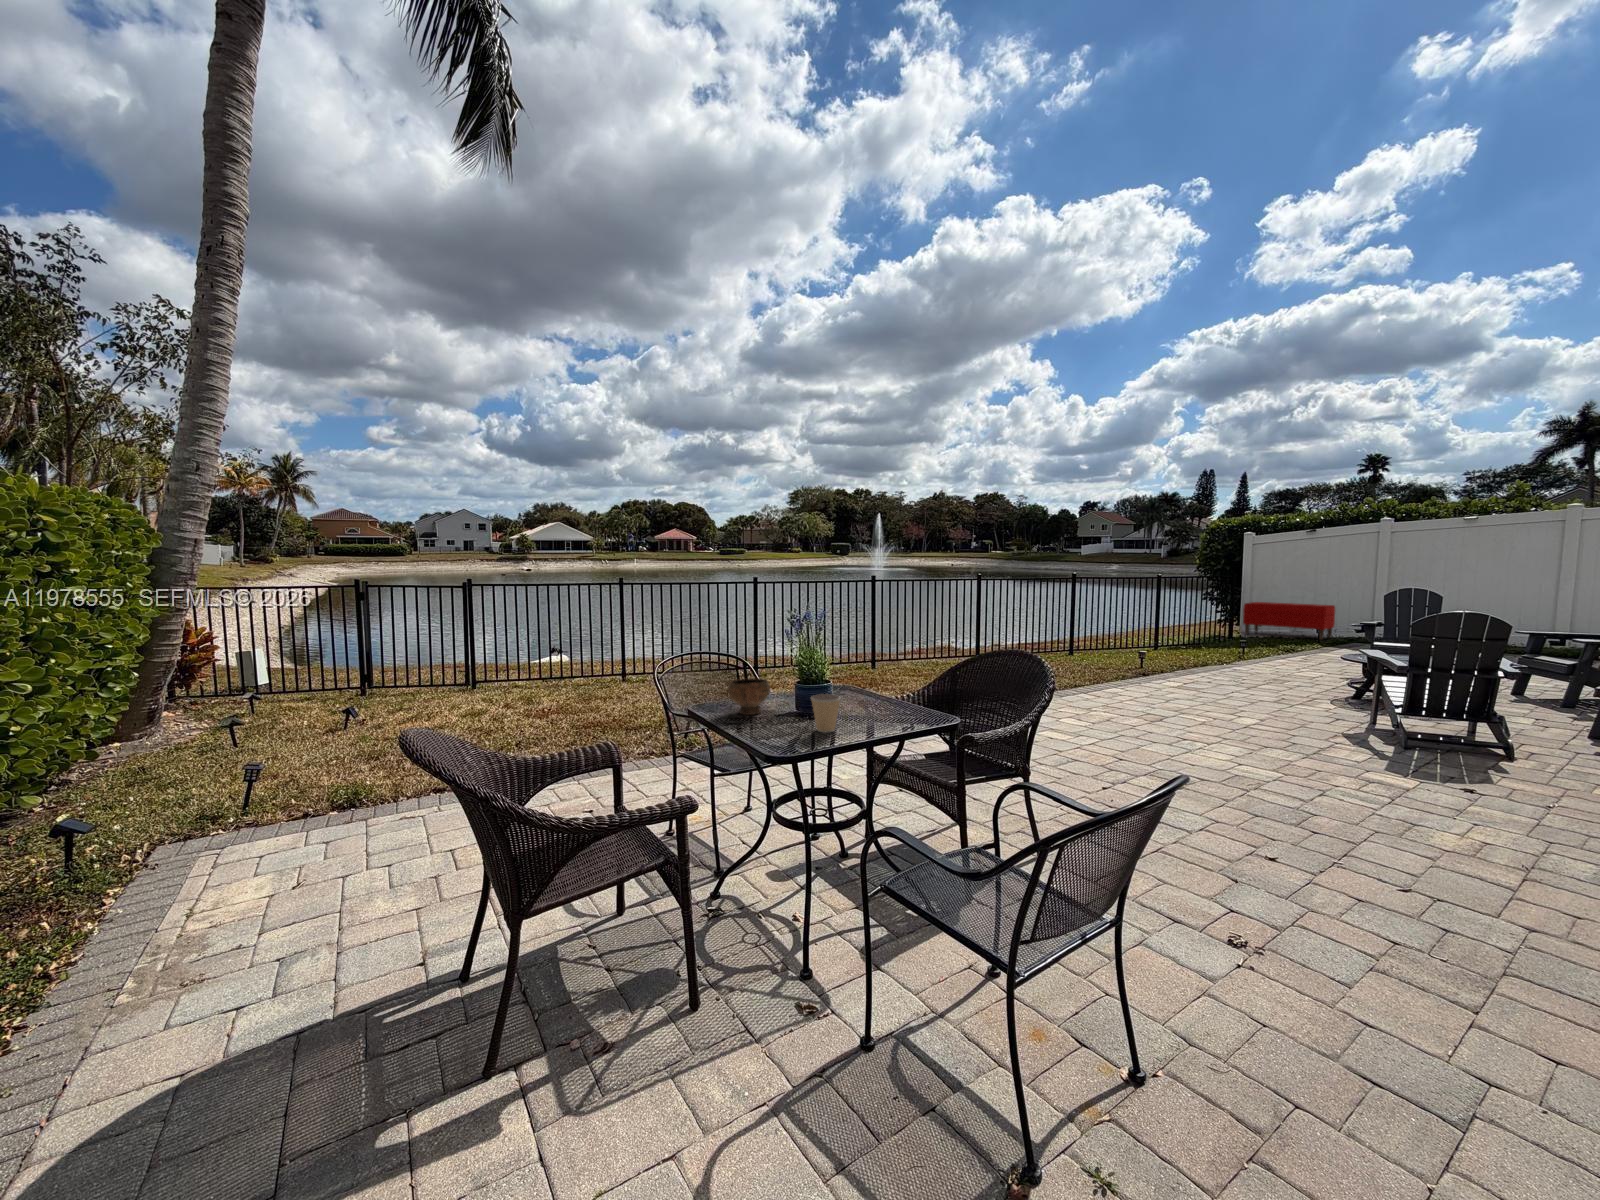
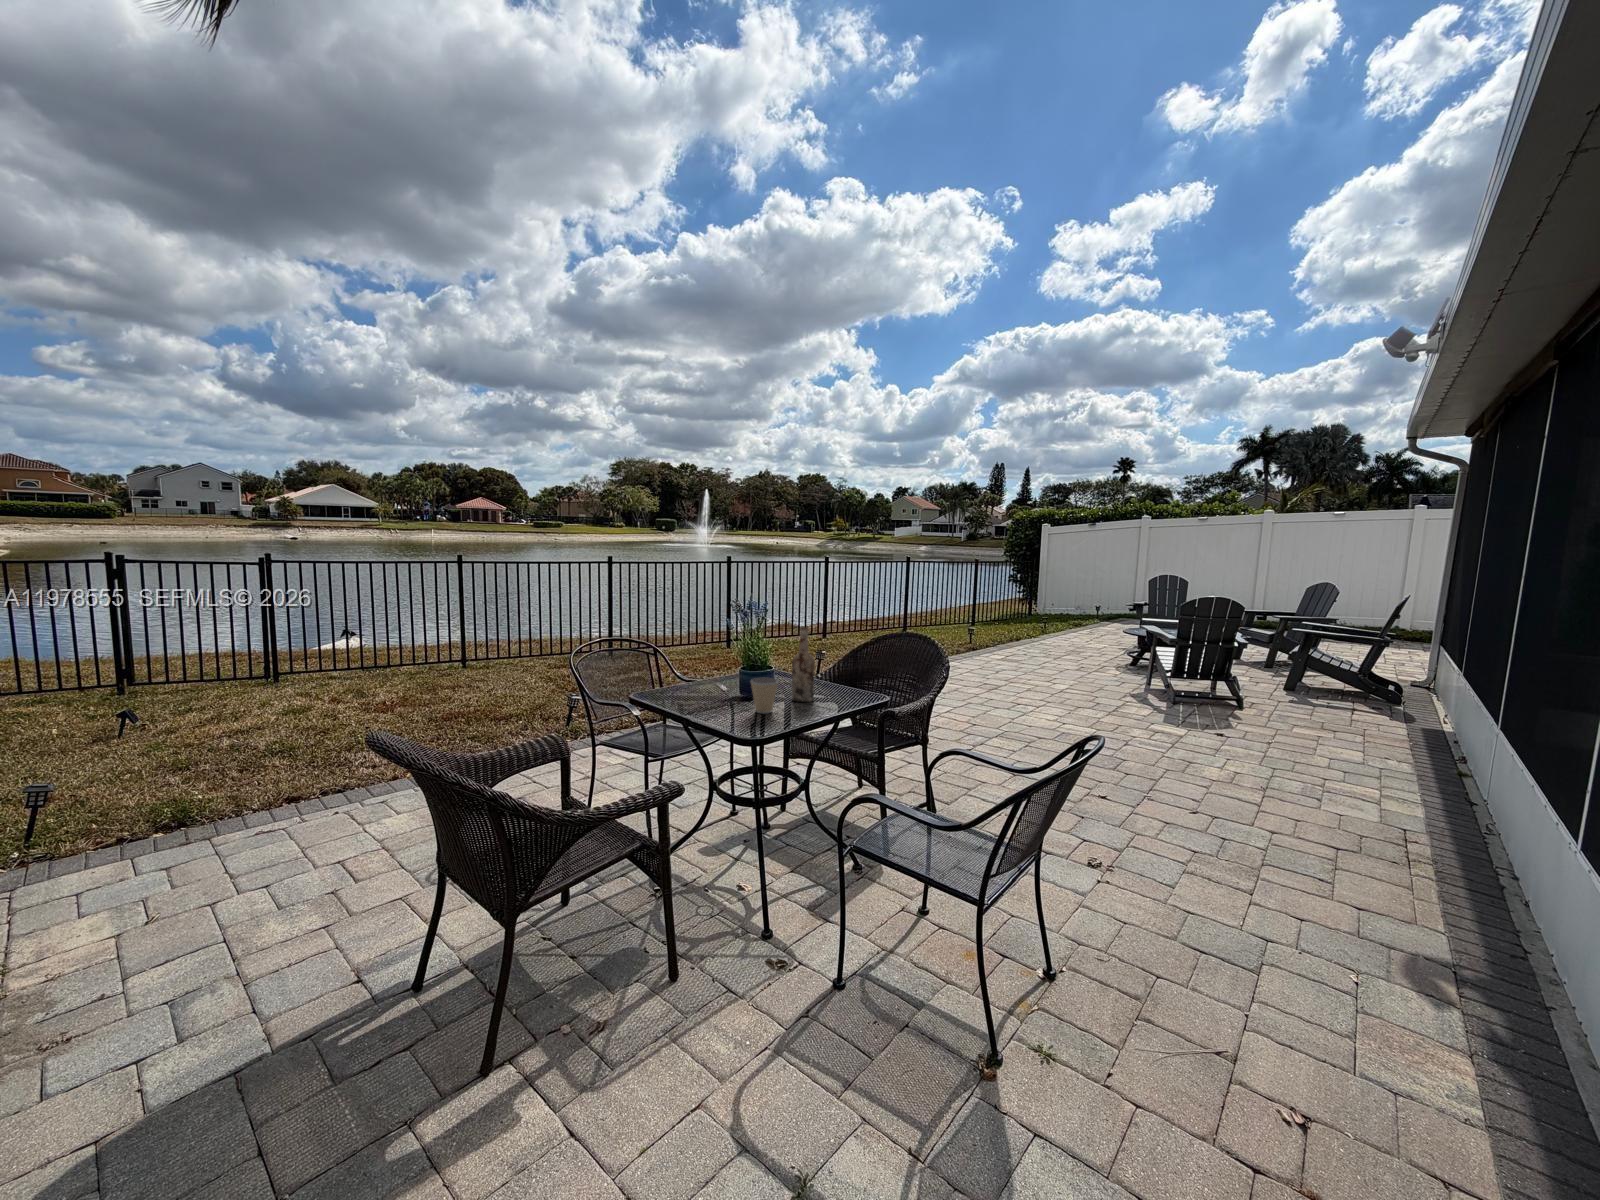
bench: present [1243,602,1335,640] -> none [1039,584,1107,616]
wine bottle: none [864,641,888,723] -> present [792,627,815,702]
bowl: present [728,678,770,715] -> none [657,664,699,700]

